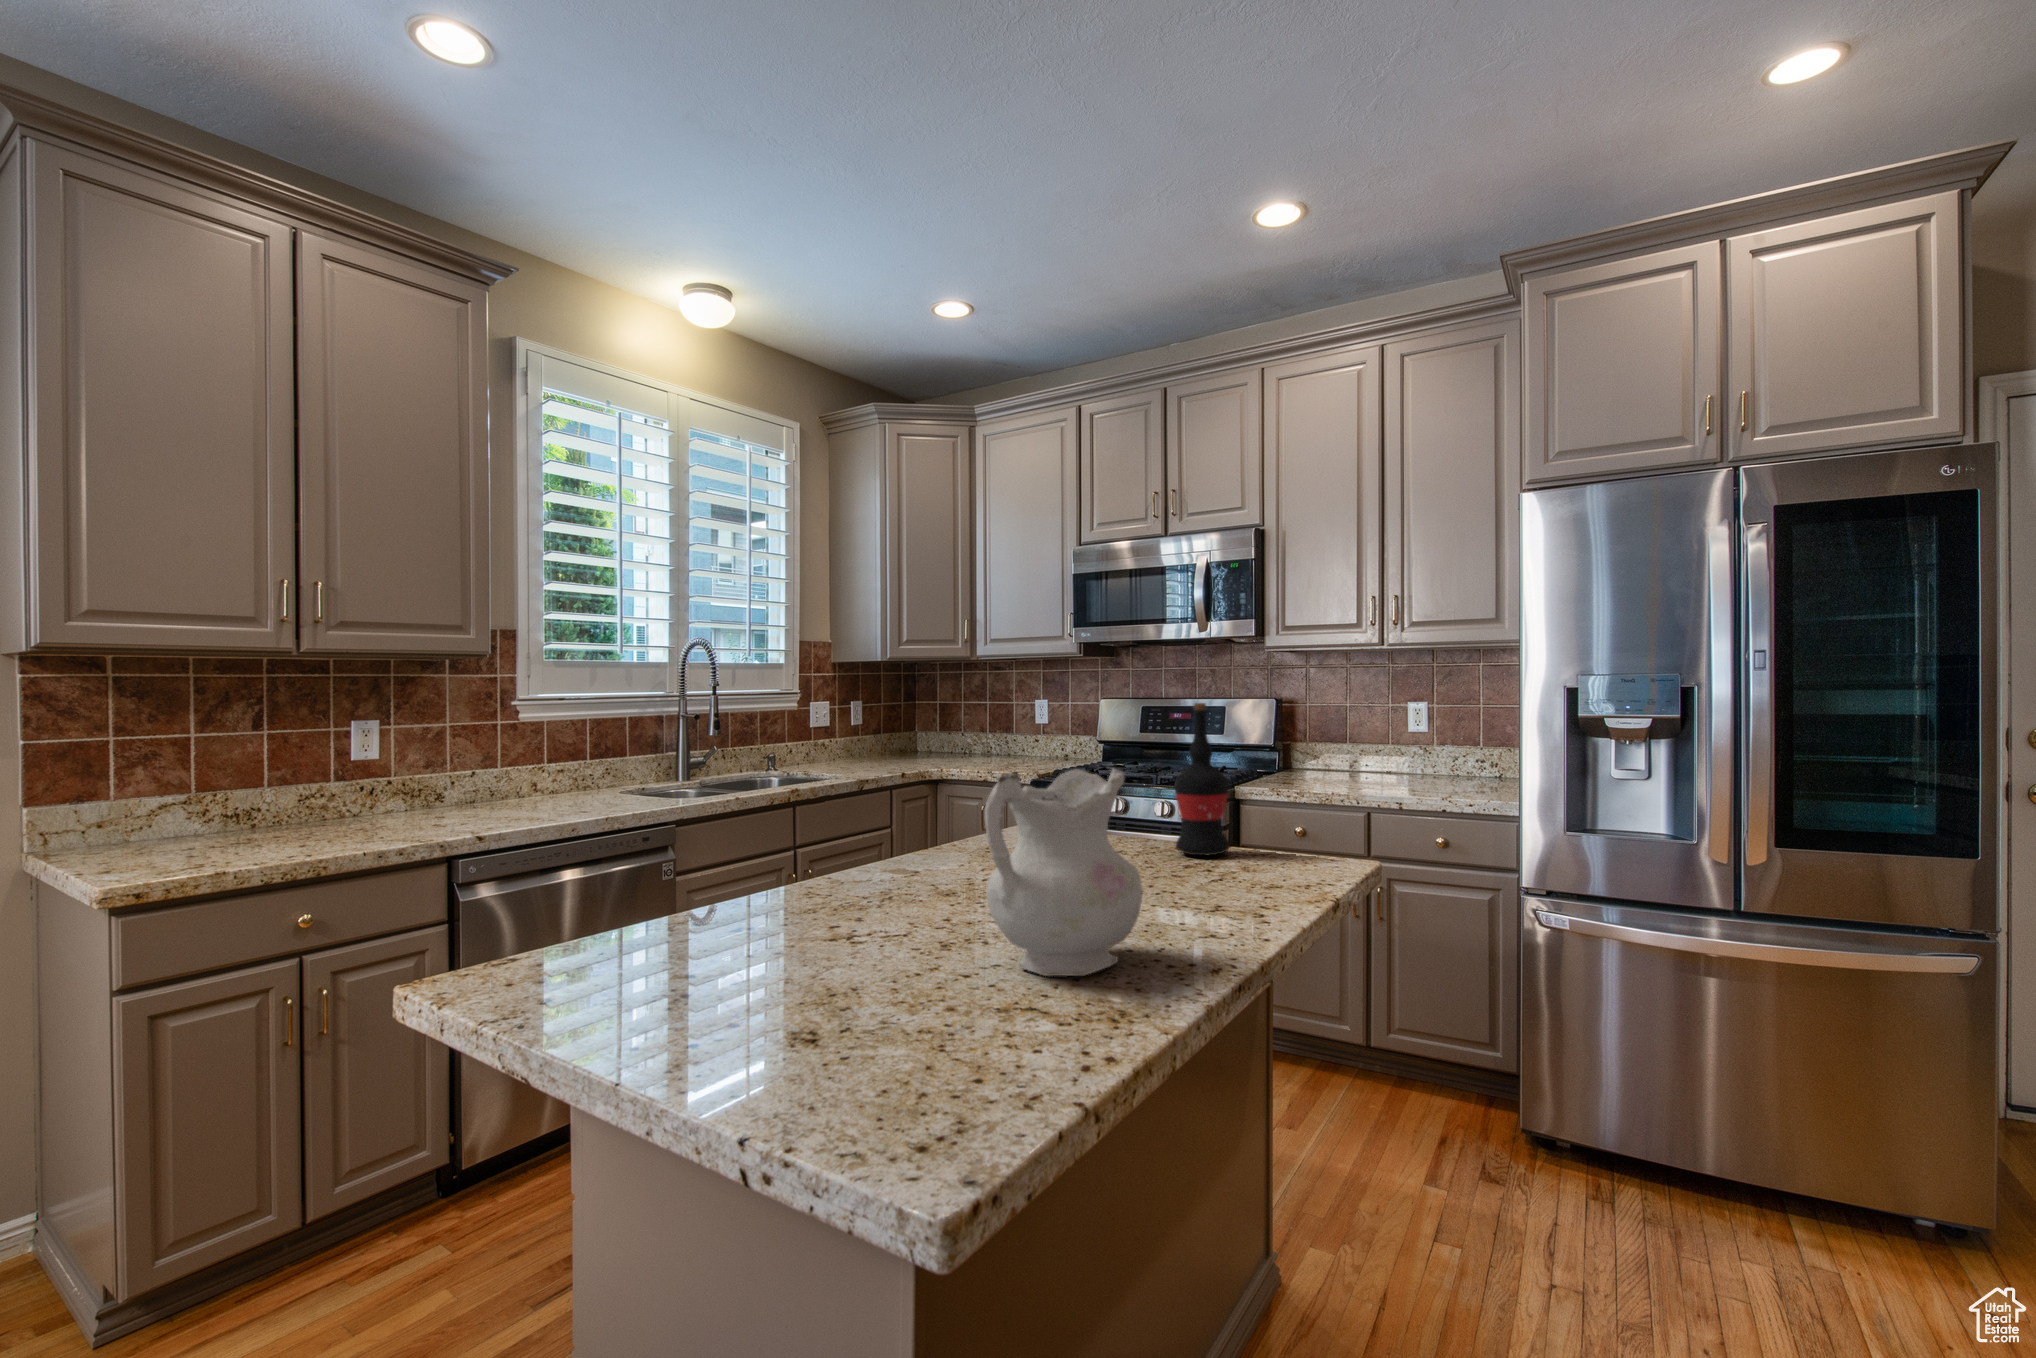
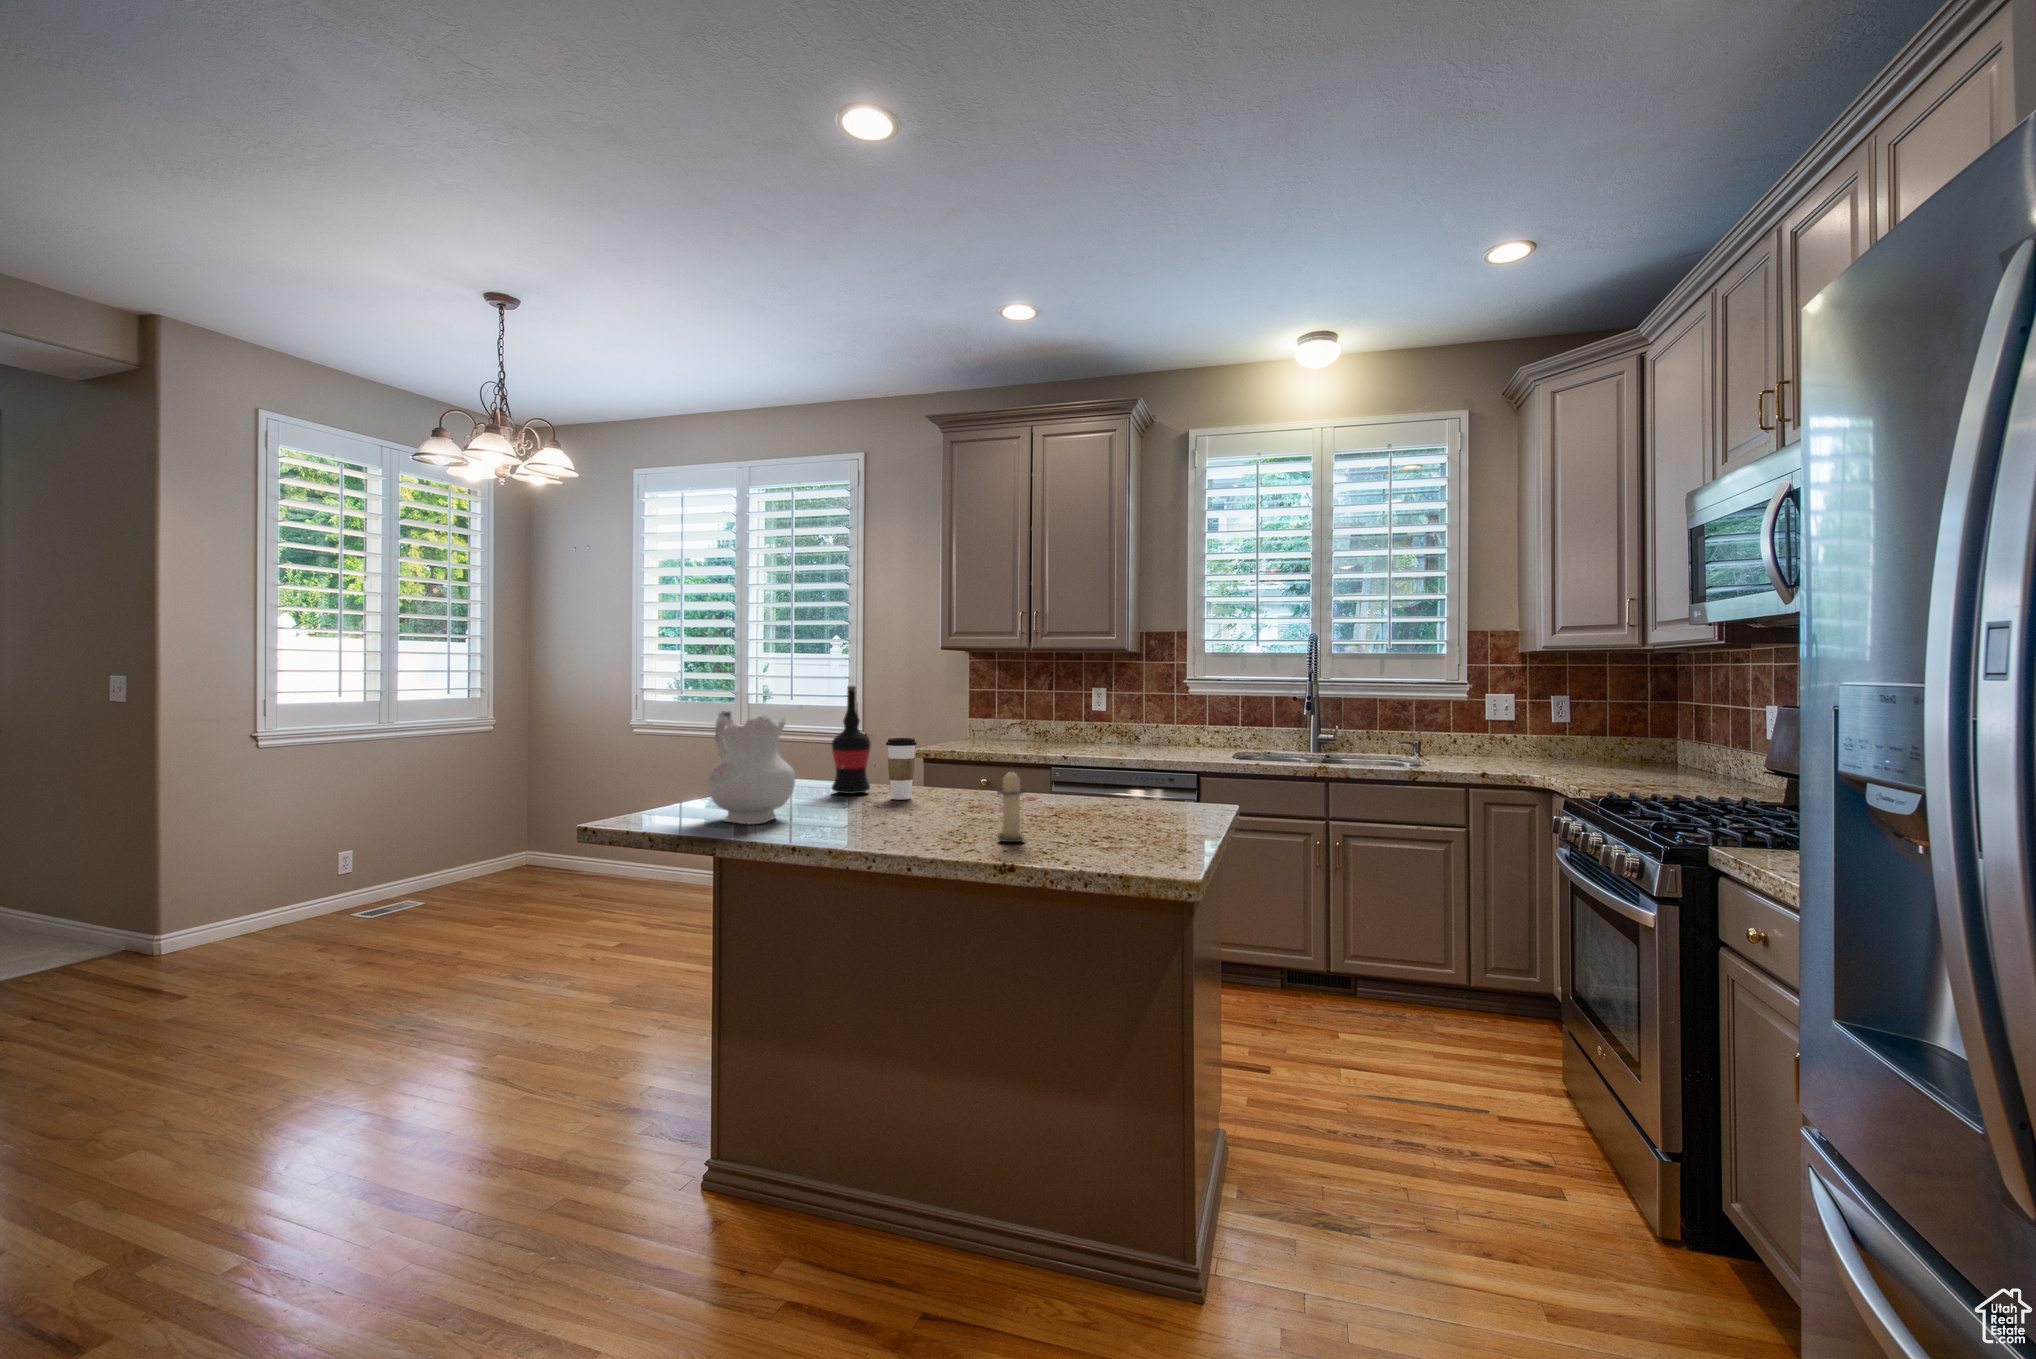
wine bottle: present [1175,703,1229,856] -> present [832,686,870,794]
candle: none [1250,791,1293,879] -> present [997,772,1026,842]
coffee cup: none [874,798,925,902] -> present [886,738,917,800]

